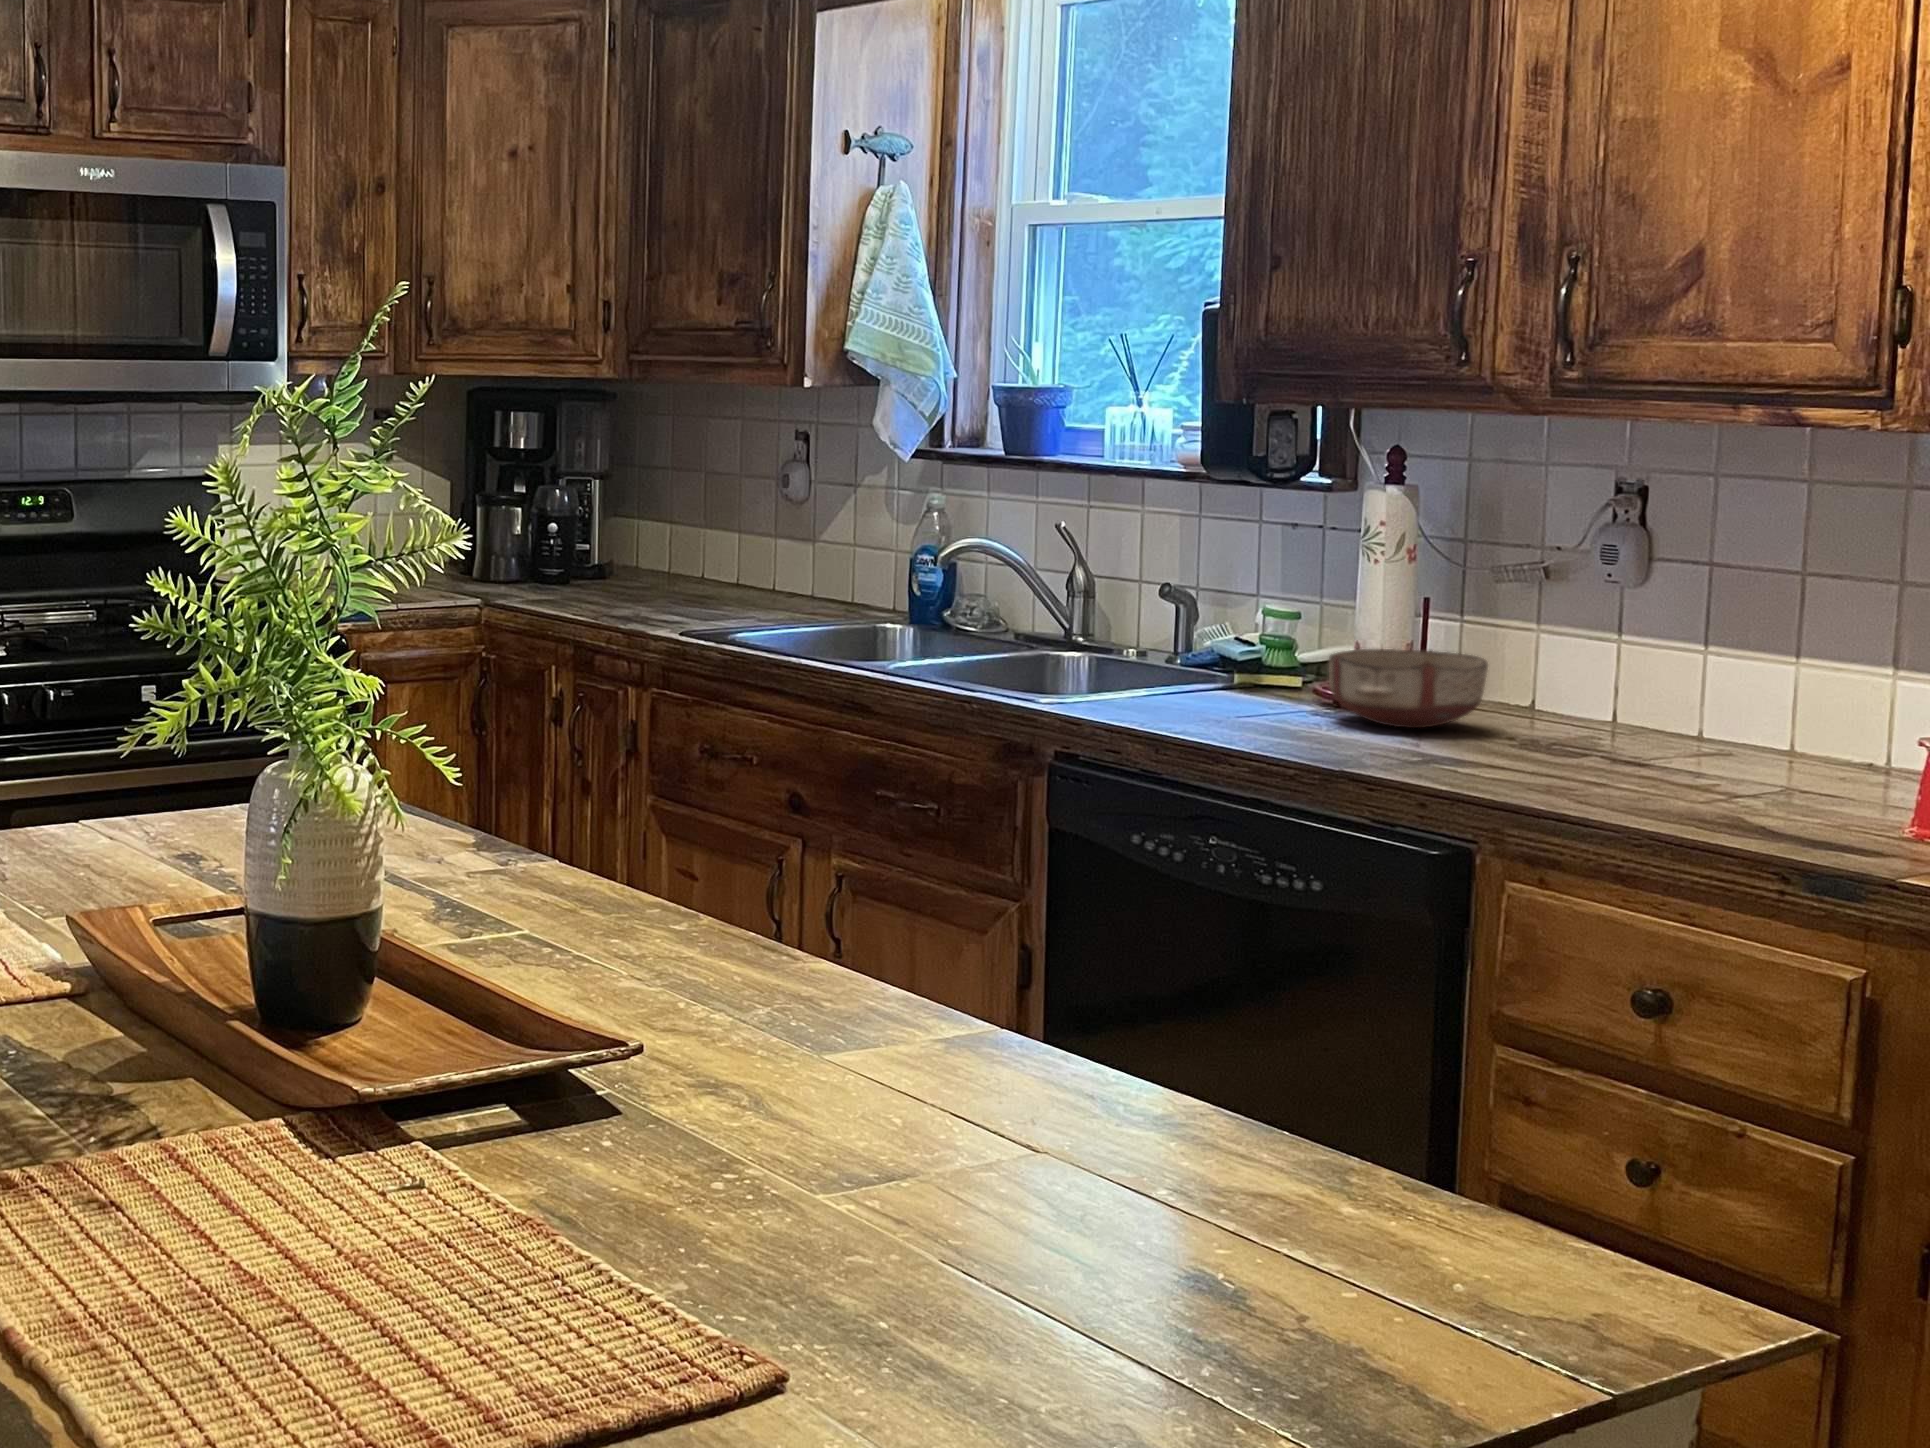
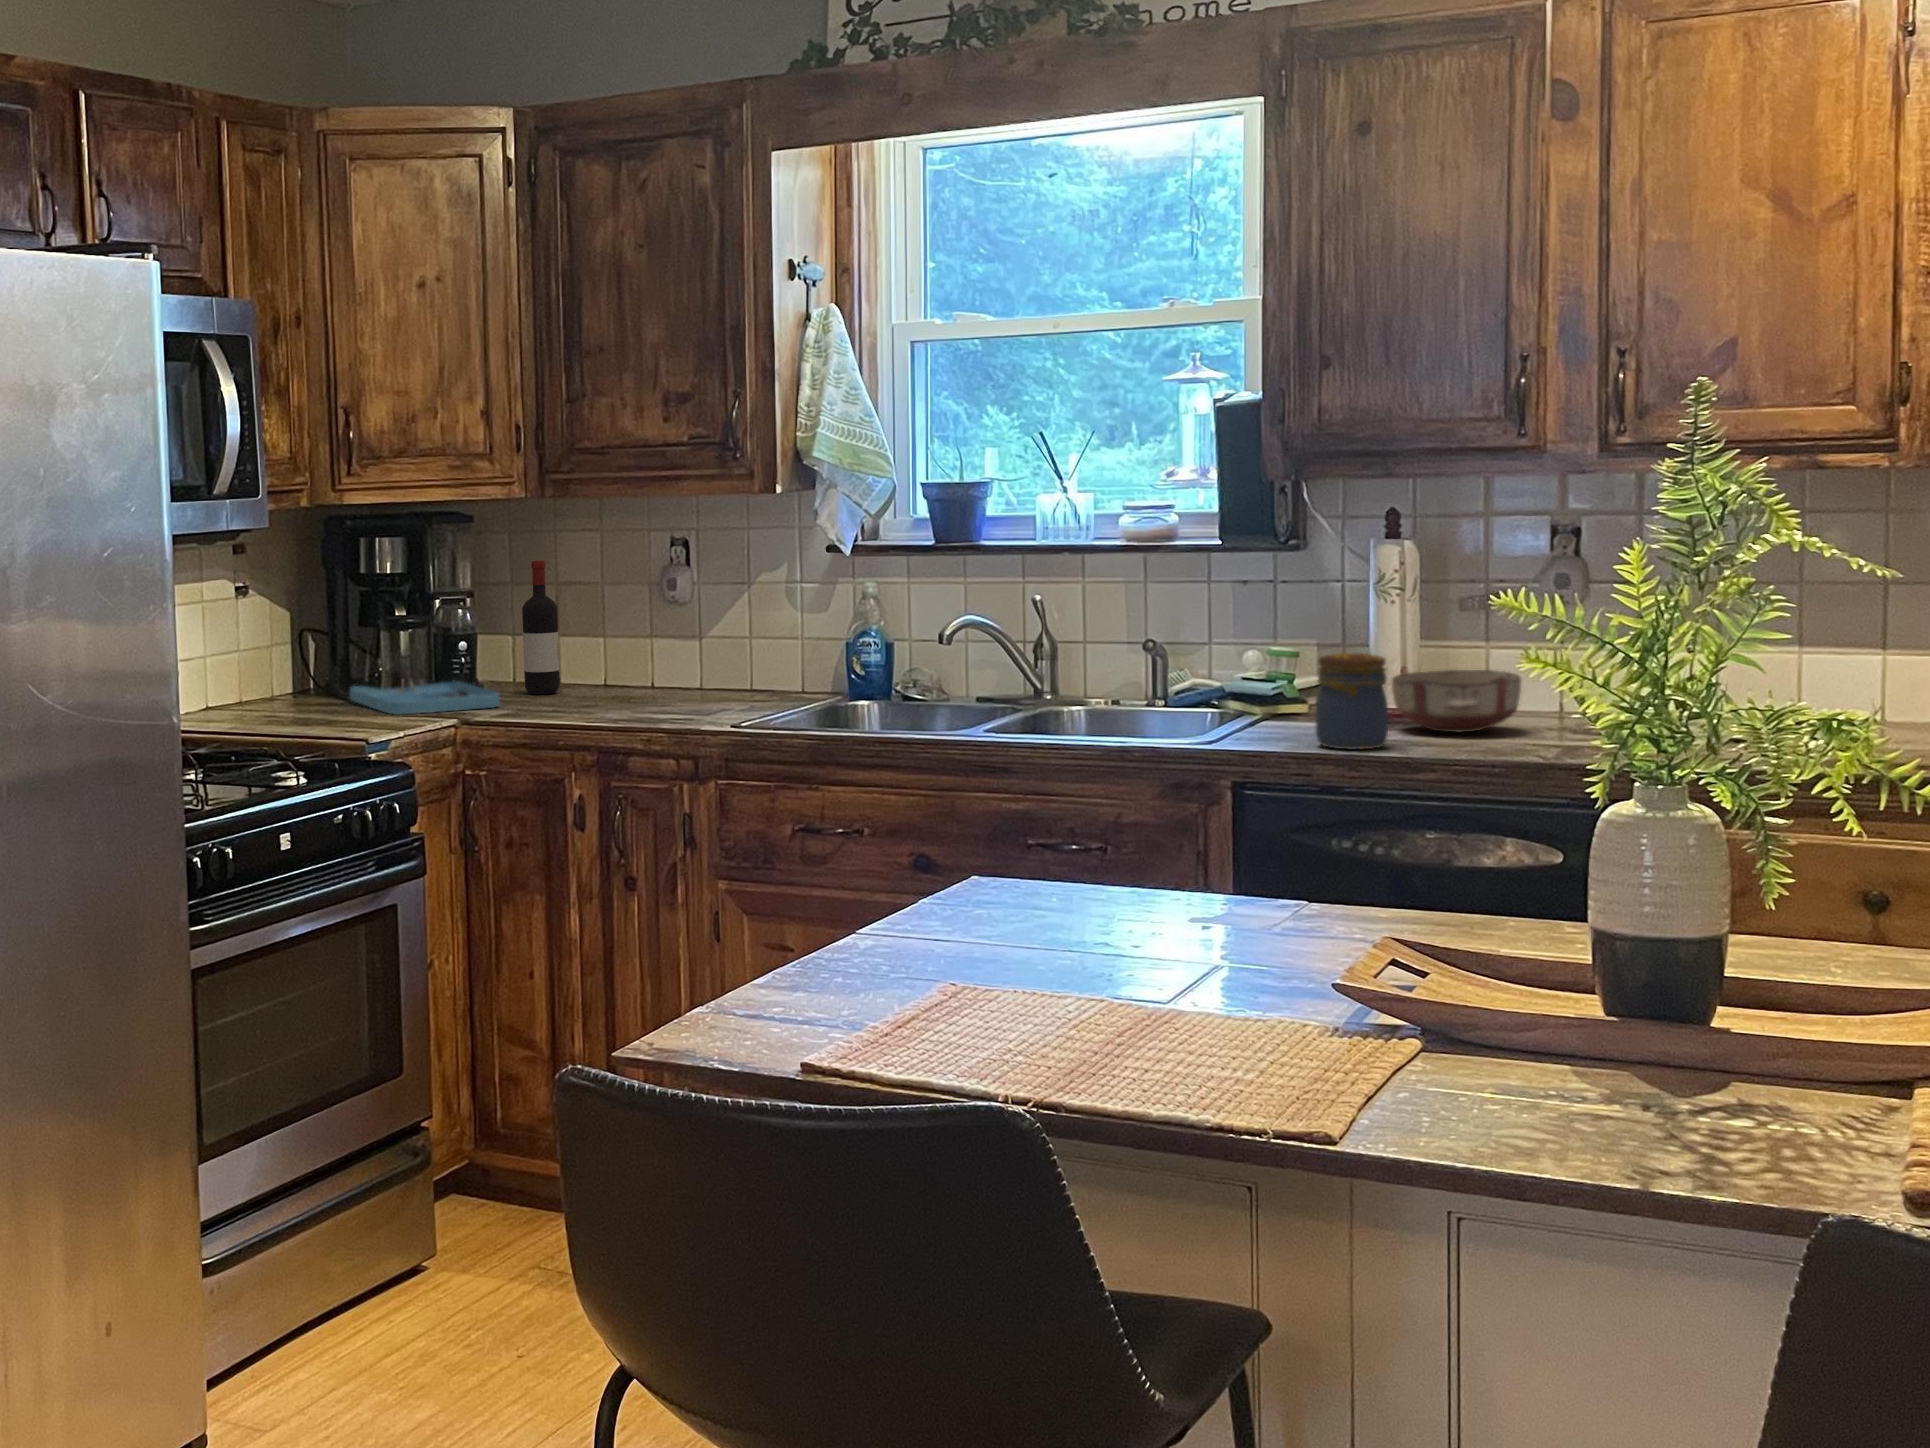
wine bottle: none [665,446,704,587] -> present [522,560,559,694]
tray: none [474,560,602,592] -> present [350,680,500,715]
jar: none [1161,612,1251,727] -> present [1316,653,1388,749]

